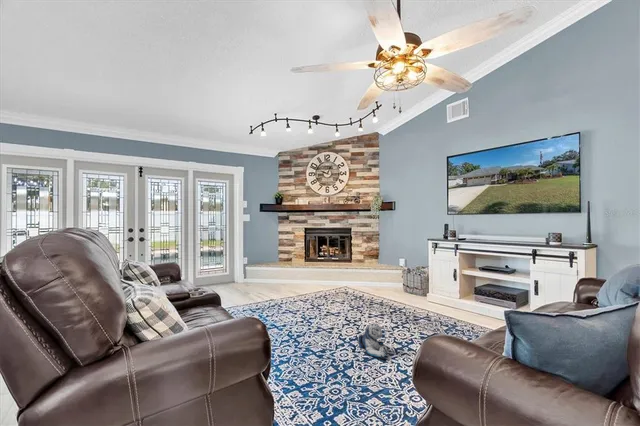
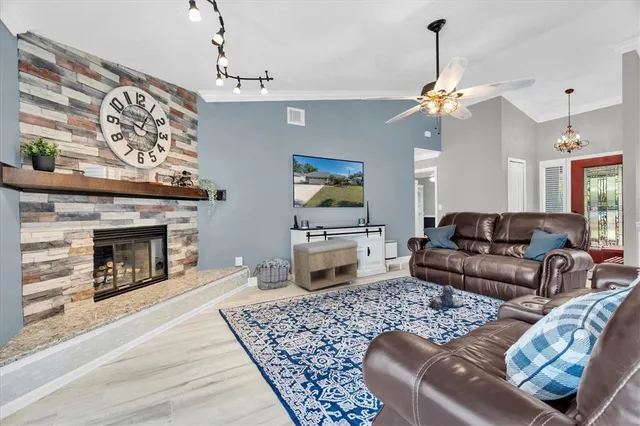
storage bench: none [387,254,466,312] -> present [293,238,358,291]

